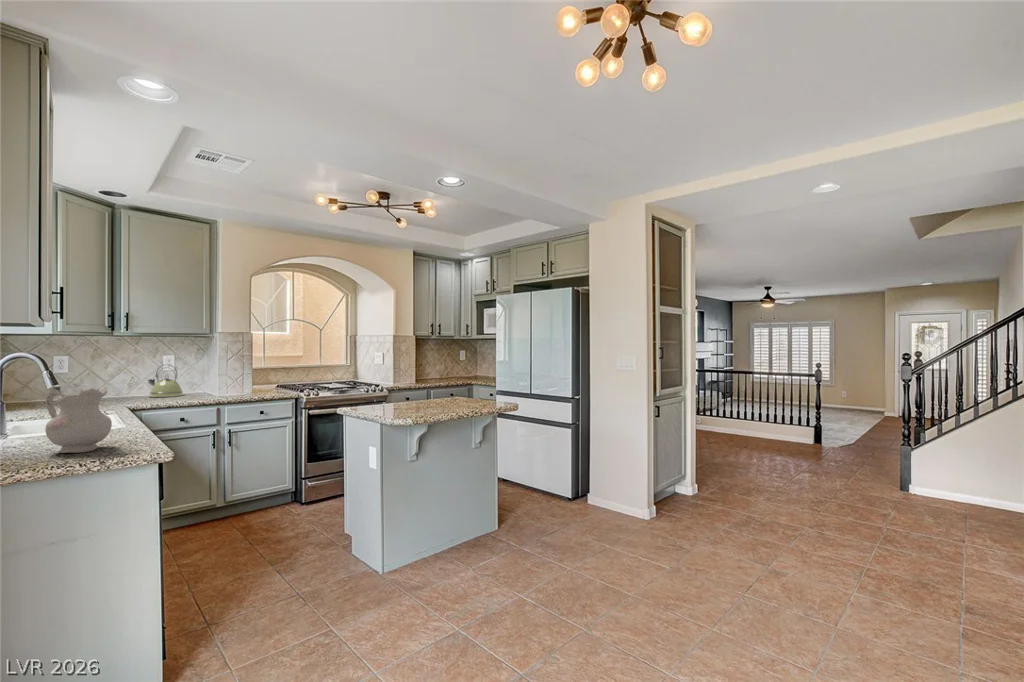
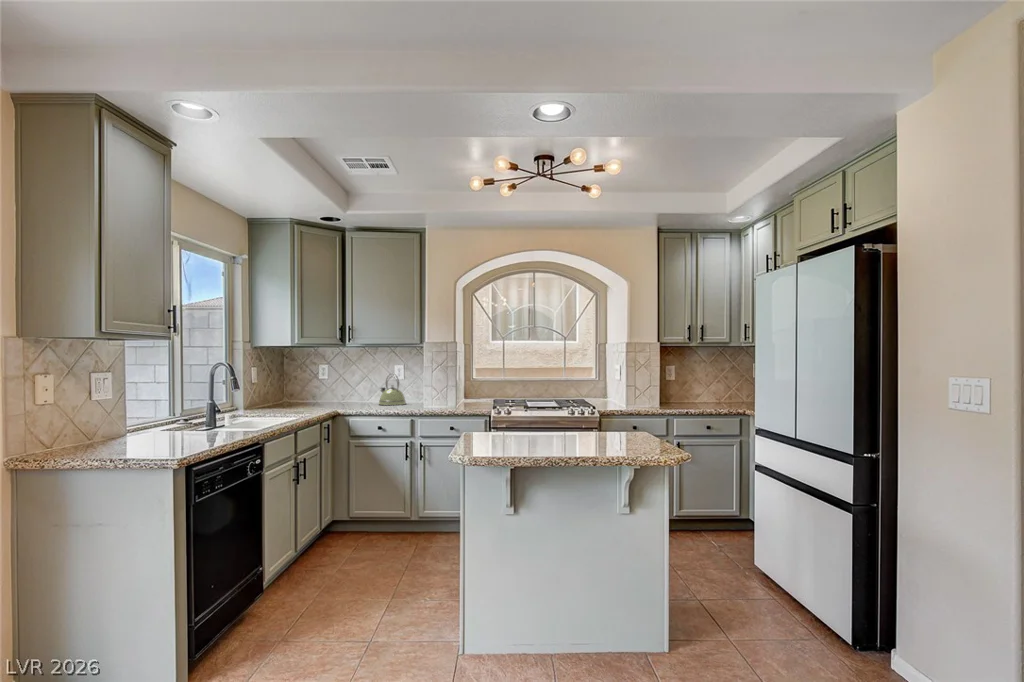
ceramic pitcher: present [45,386,112,453] -> none [109,392,166,456]

